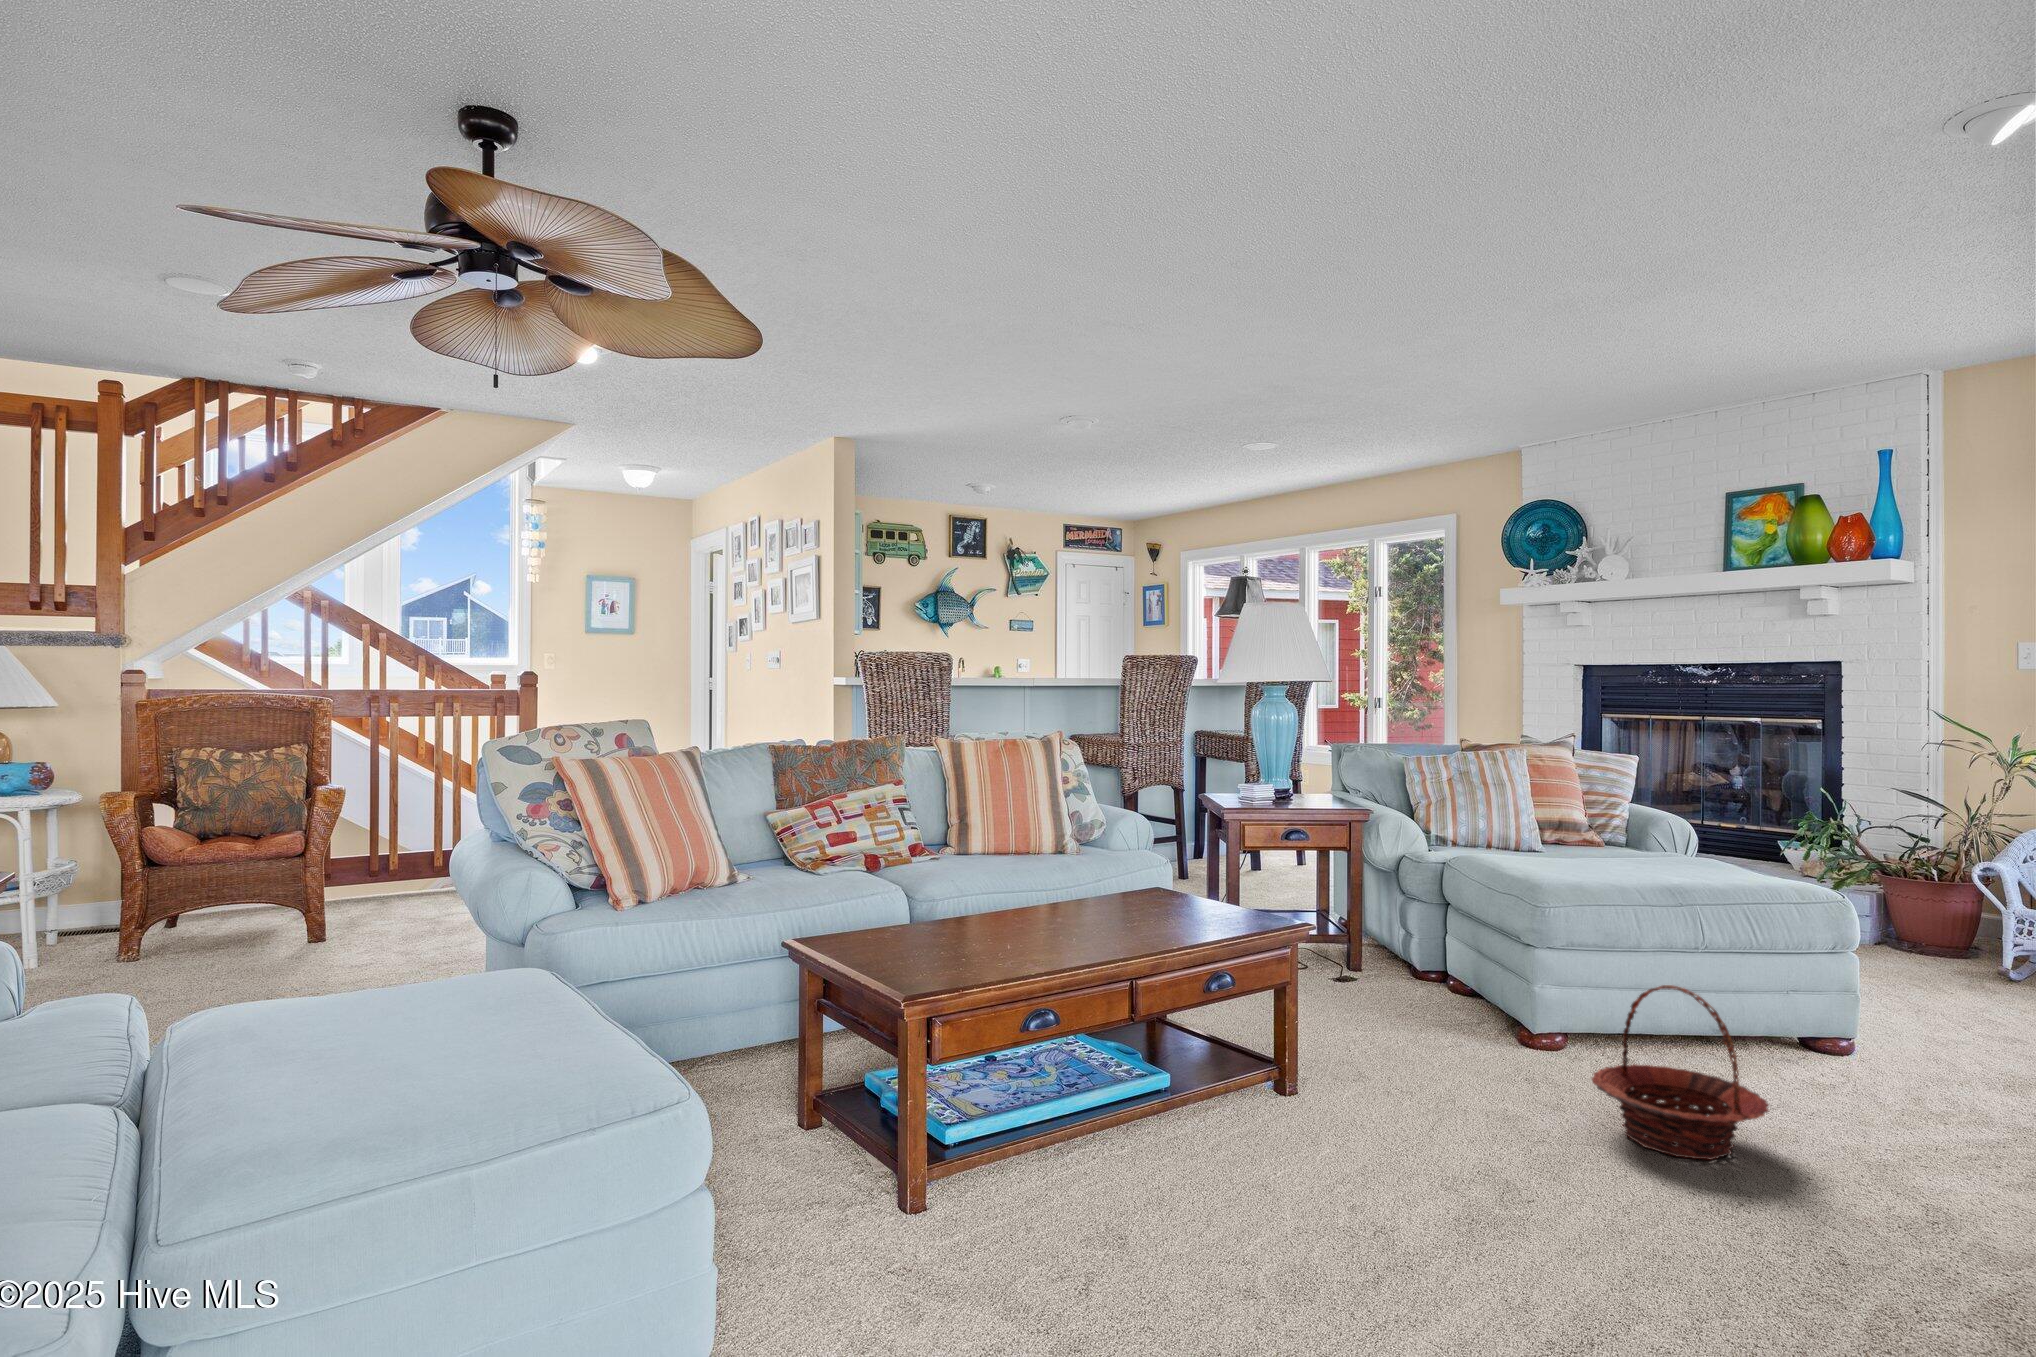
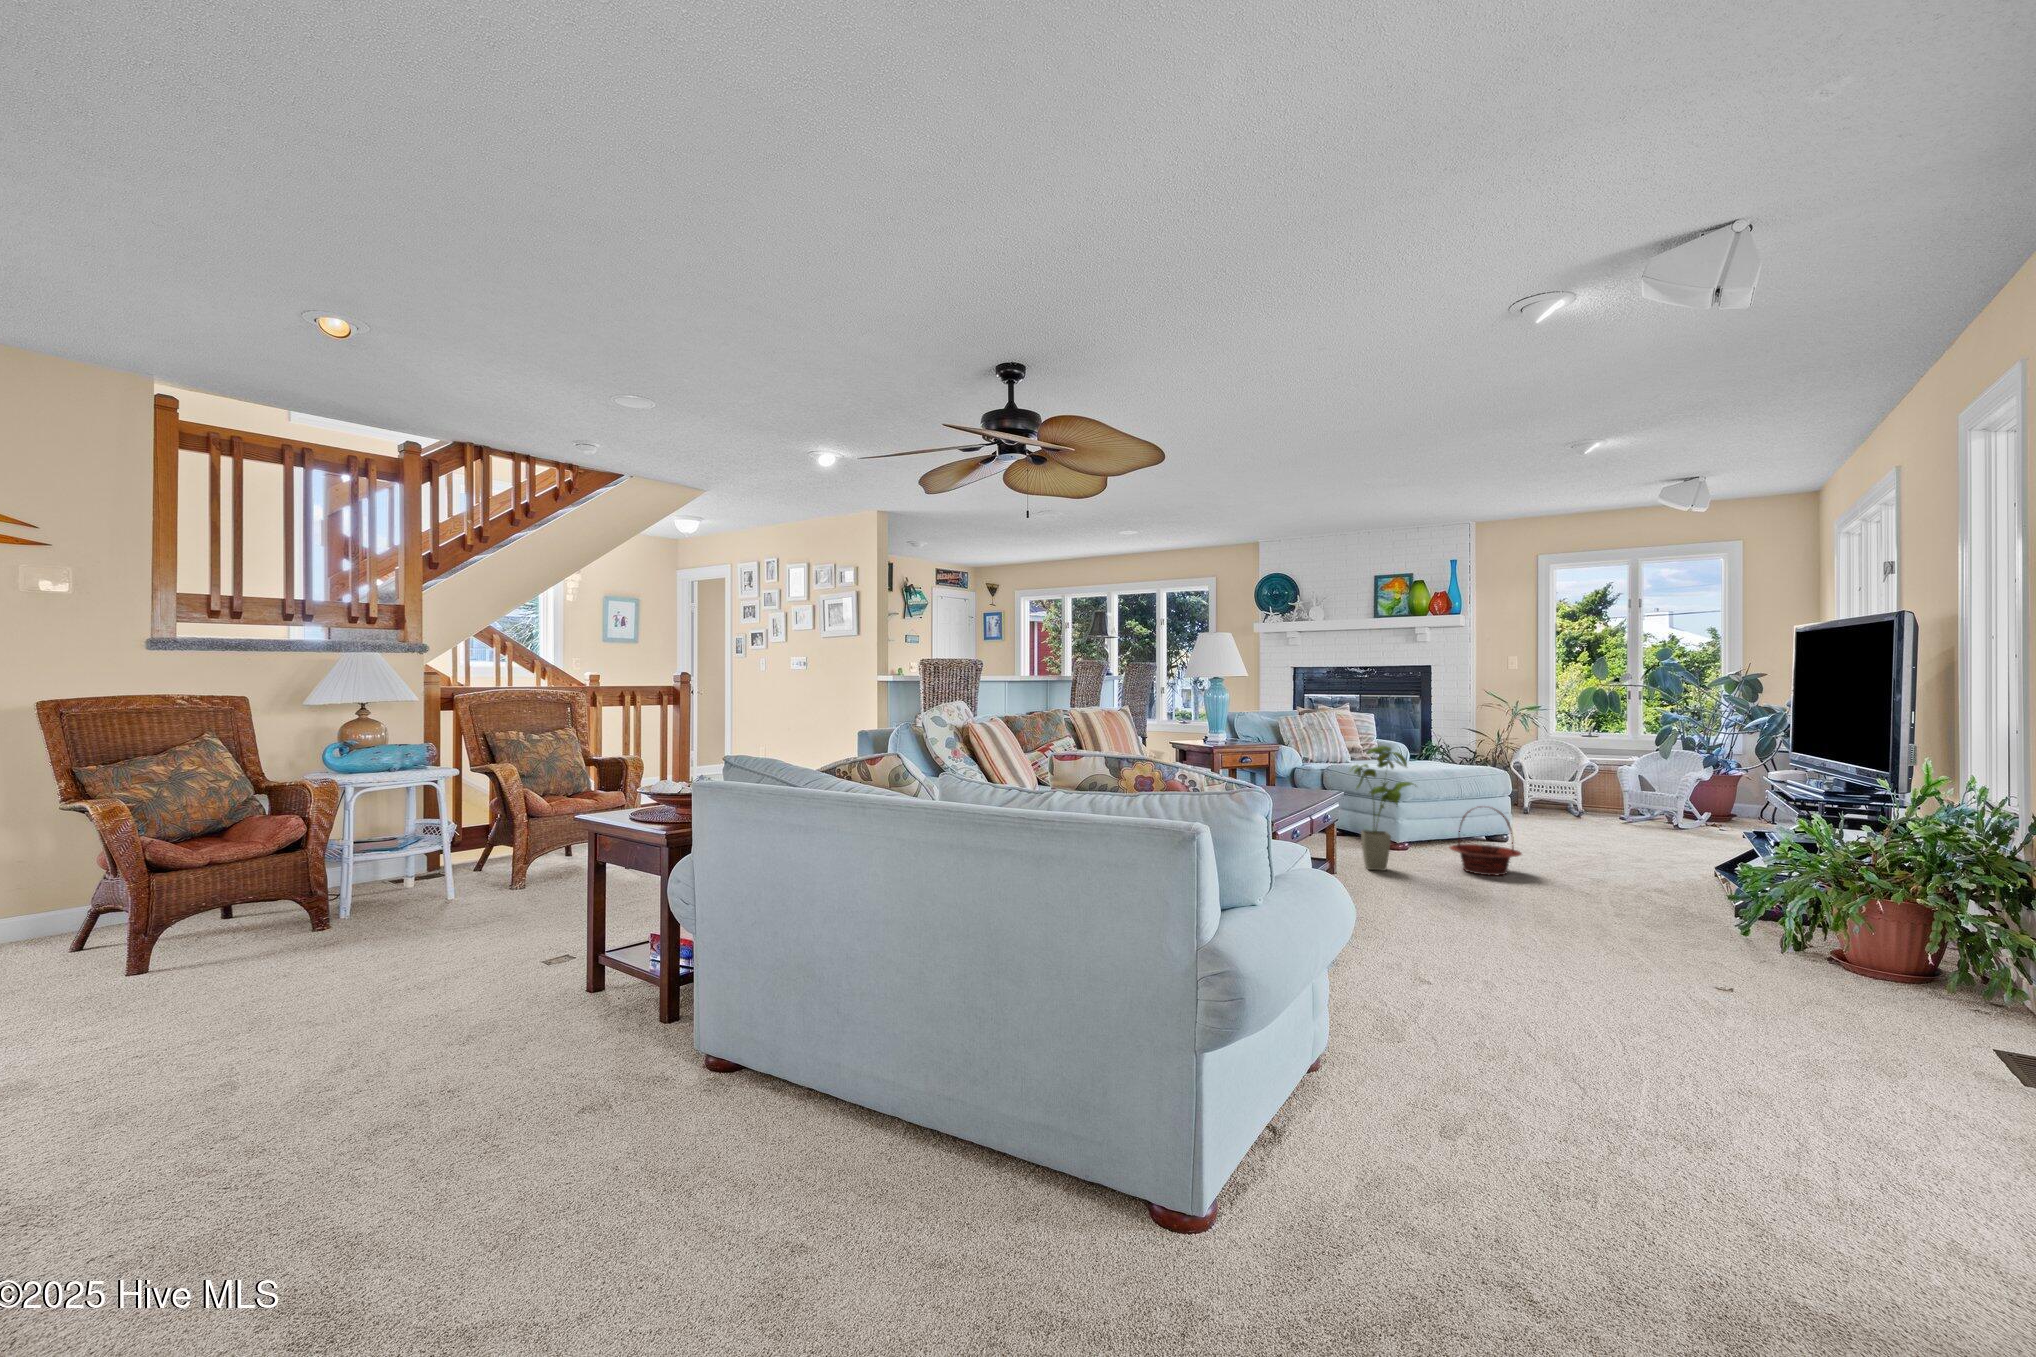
house plant: none [1364,833,1519,1108] -> present [1352,746,1413,871]

